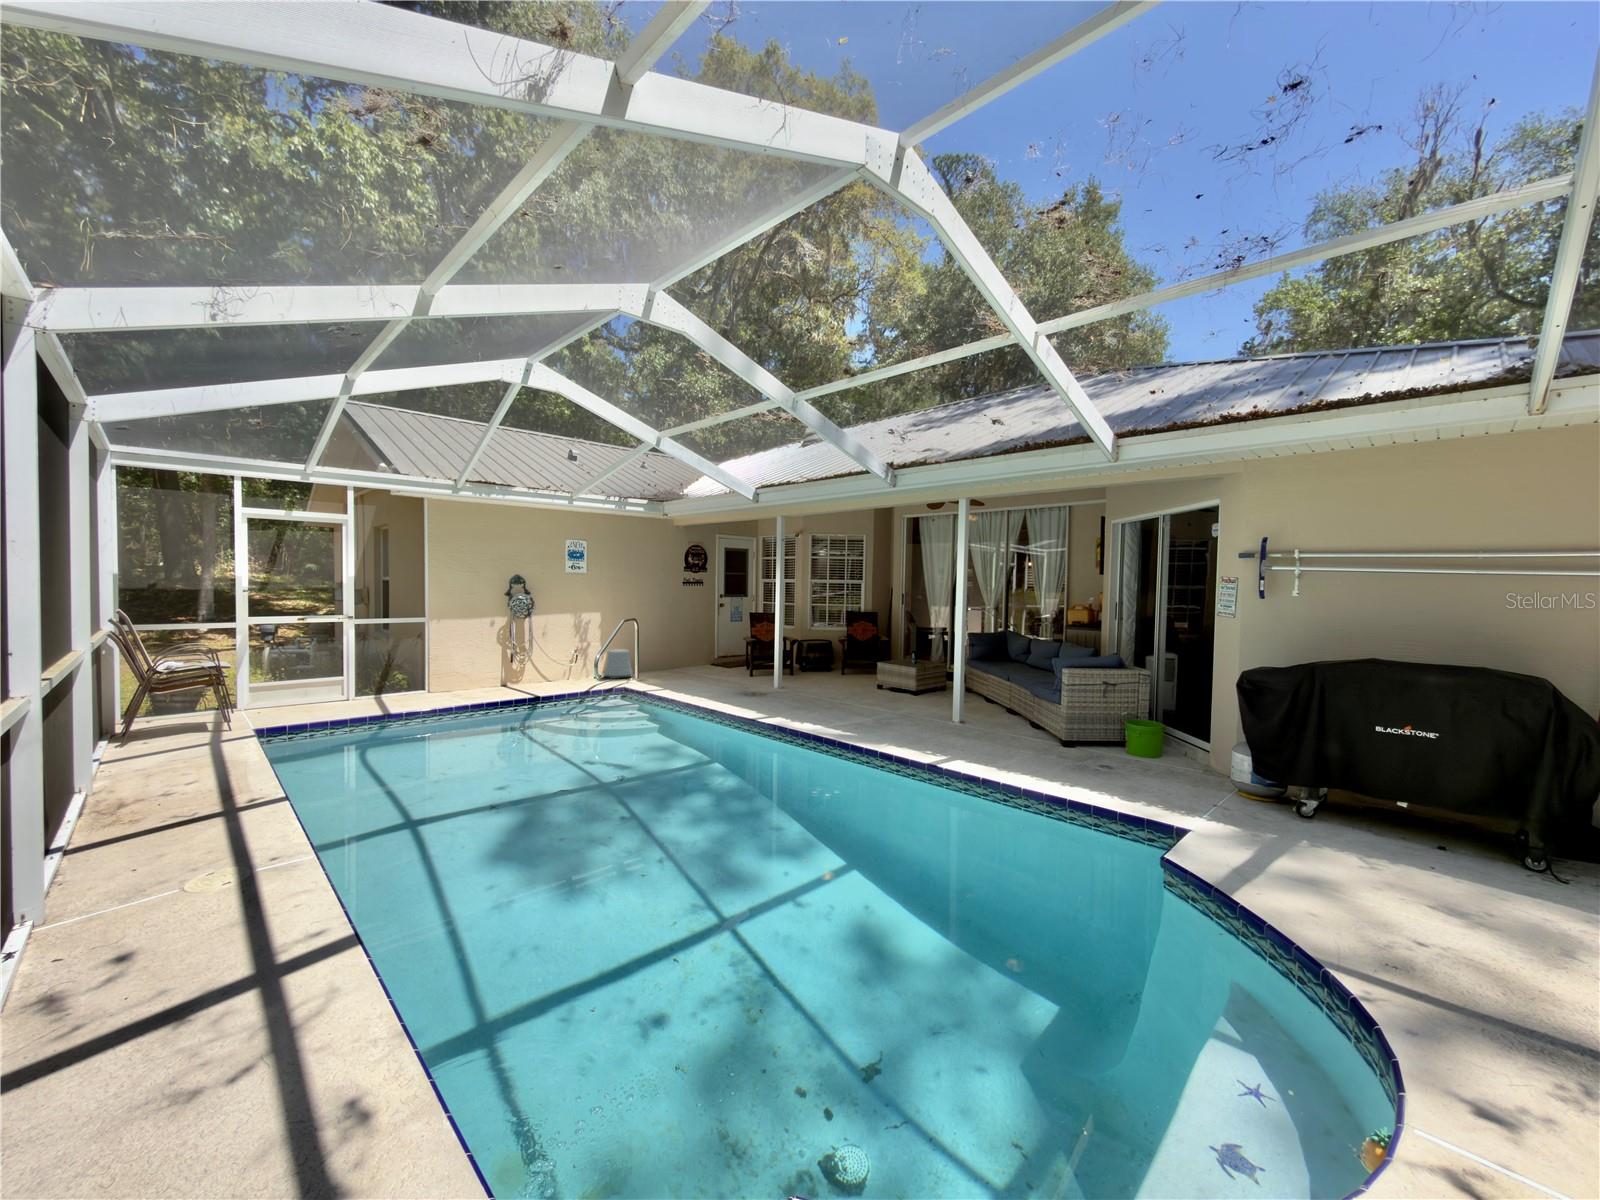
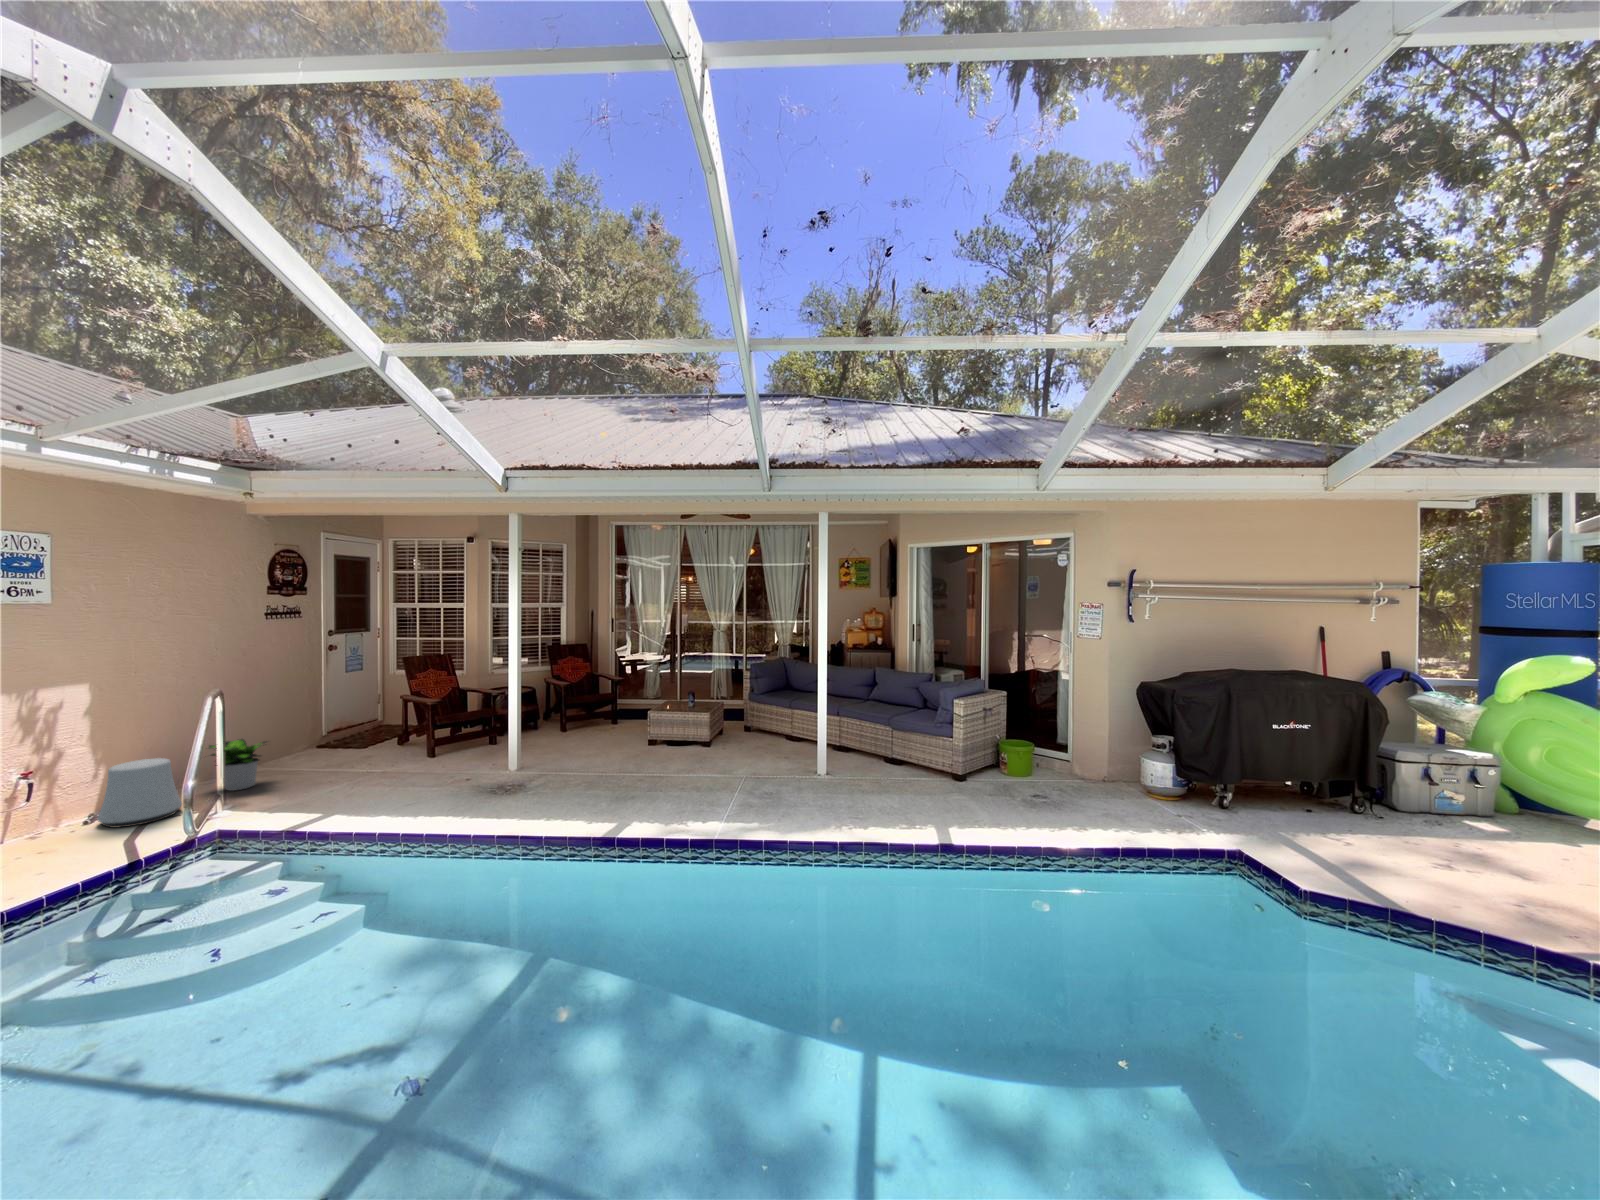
potted plant: none [646,648,676,674] -> present [209,739,266,791]

